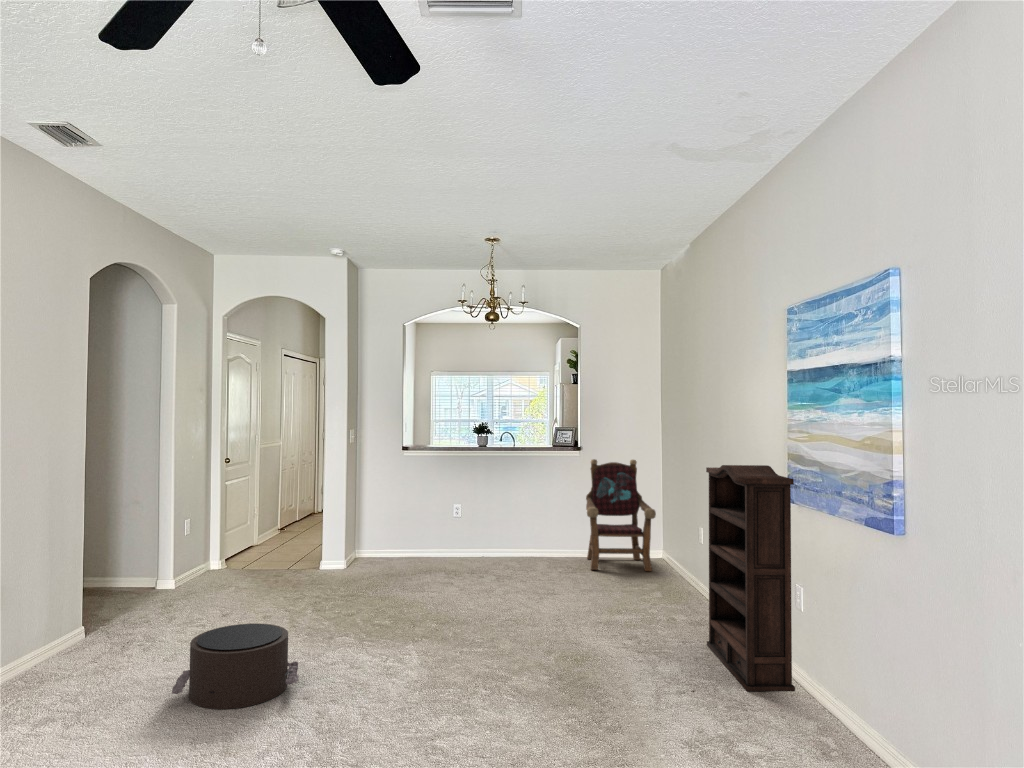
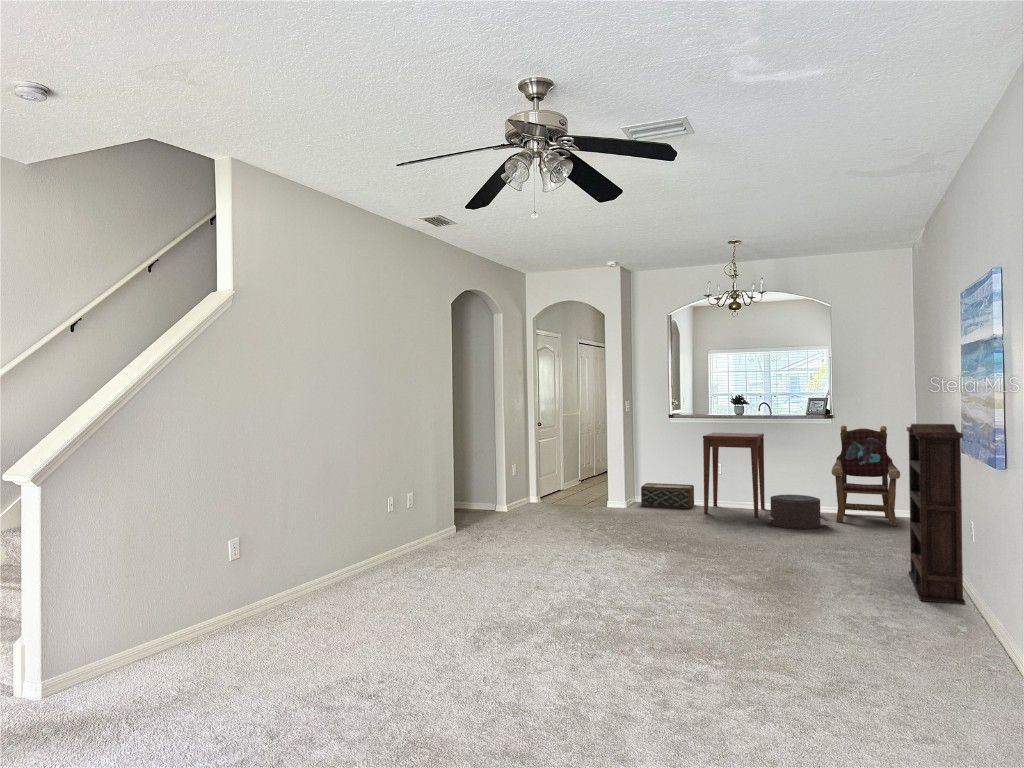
side table: none [444,468,510,570] -> present [703,433,765,517]
woven basket: none [364,532,428,563] -> present [641,483,694,508]
pouf: present [172,623,299,709] -> present [765,495,830,529]

